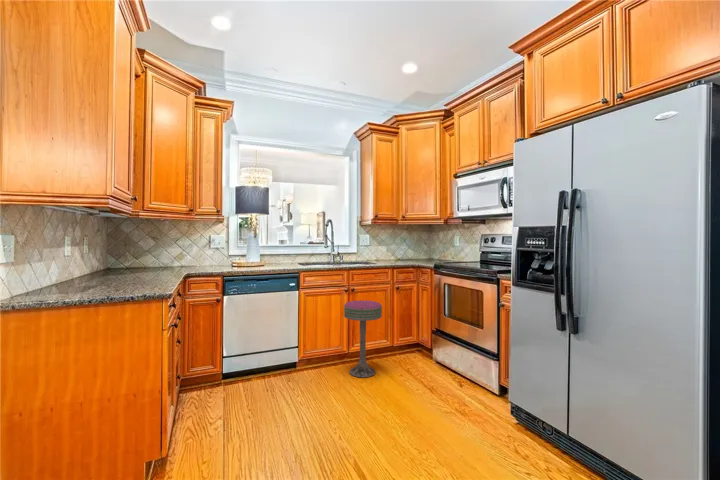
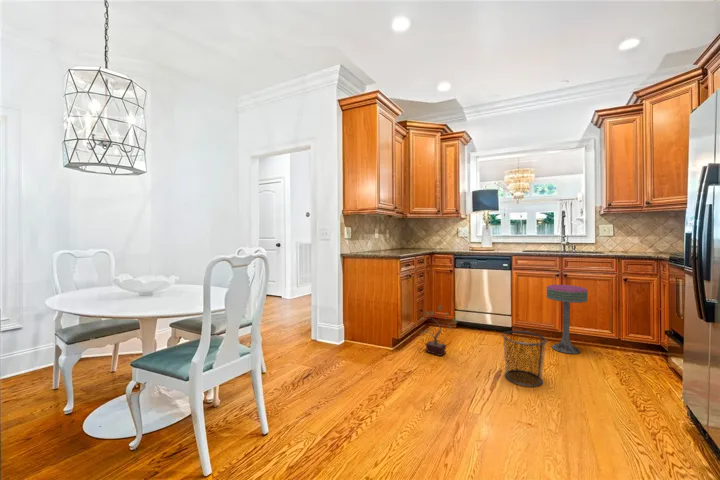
potted plant: none [206,362,286,452] -> present [421,306,457,356]
waste bin: none [346,369,398,446] -> present [502,331,547,387]

